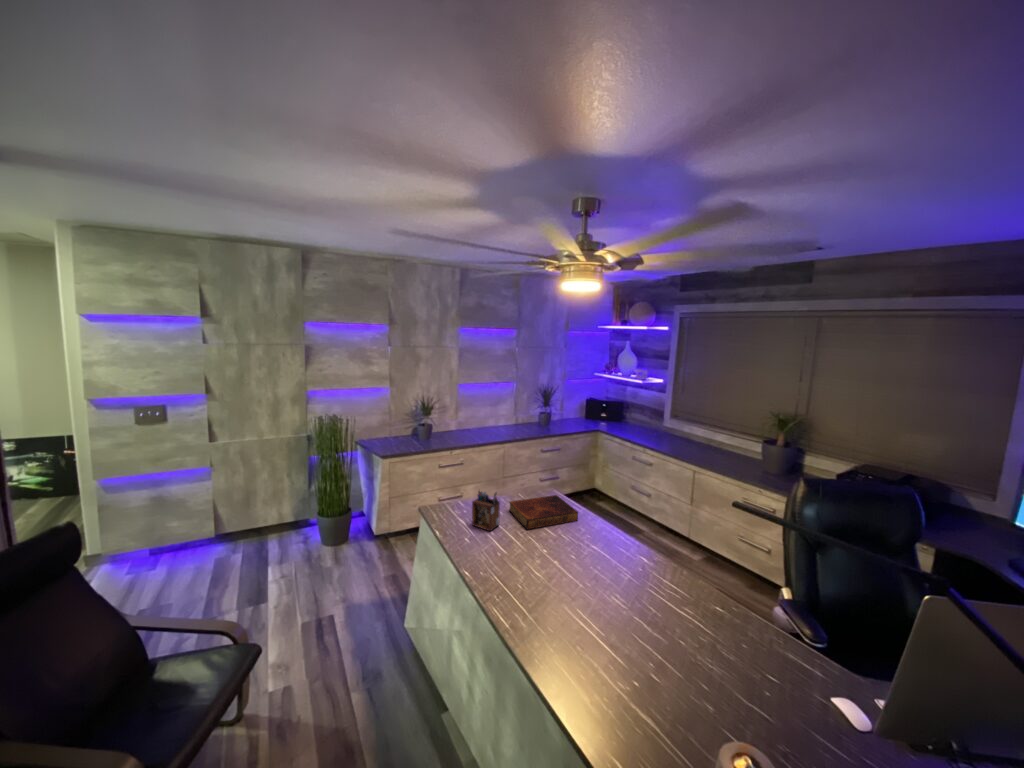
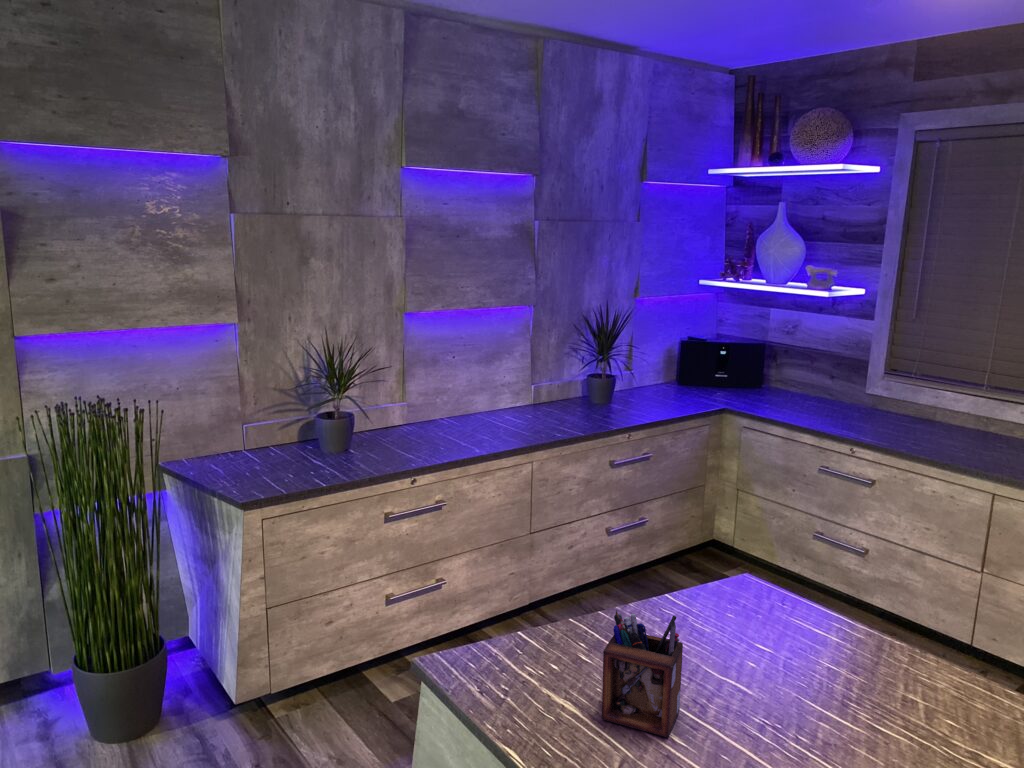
book: present [509,495,578,530] -> none [673,597,884,720]

